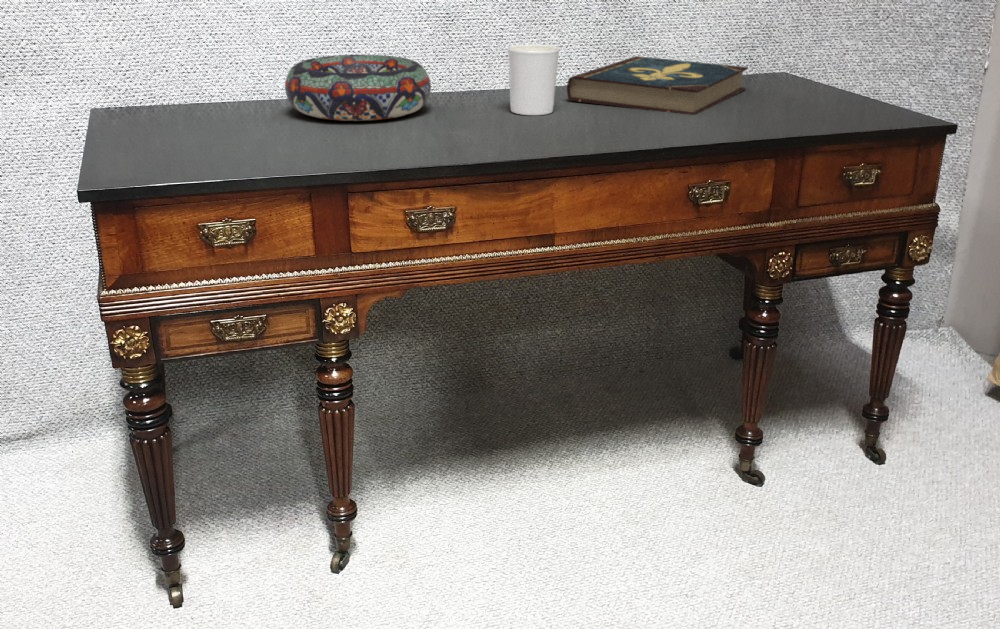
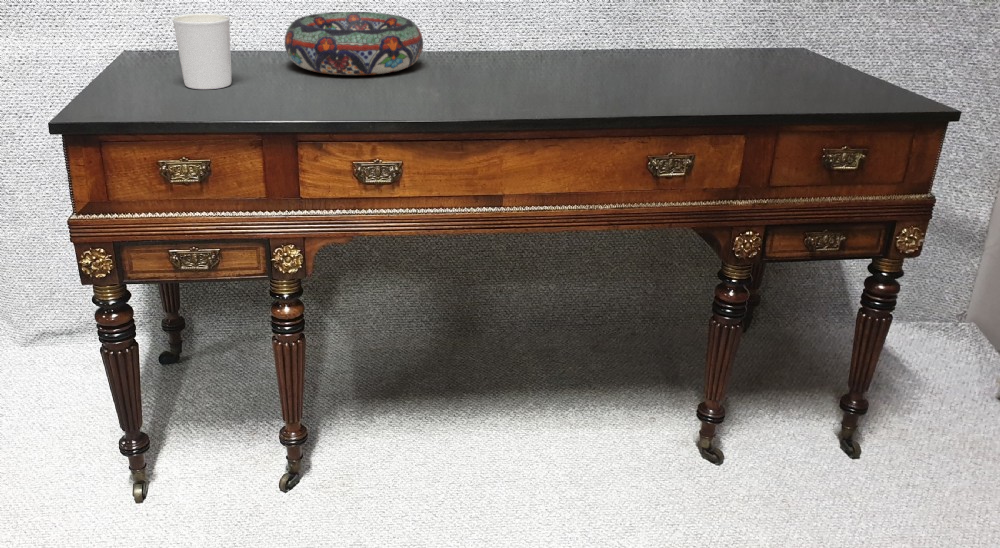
candle holder: present [508,44,559,115] -> present [173,14,231,89]
book: present [567,56,748,115] -> none [561,25,759,89]

